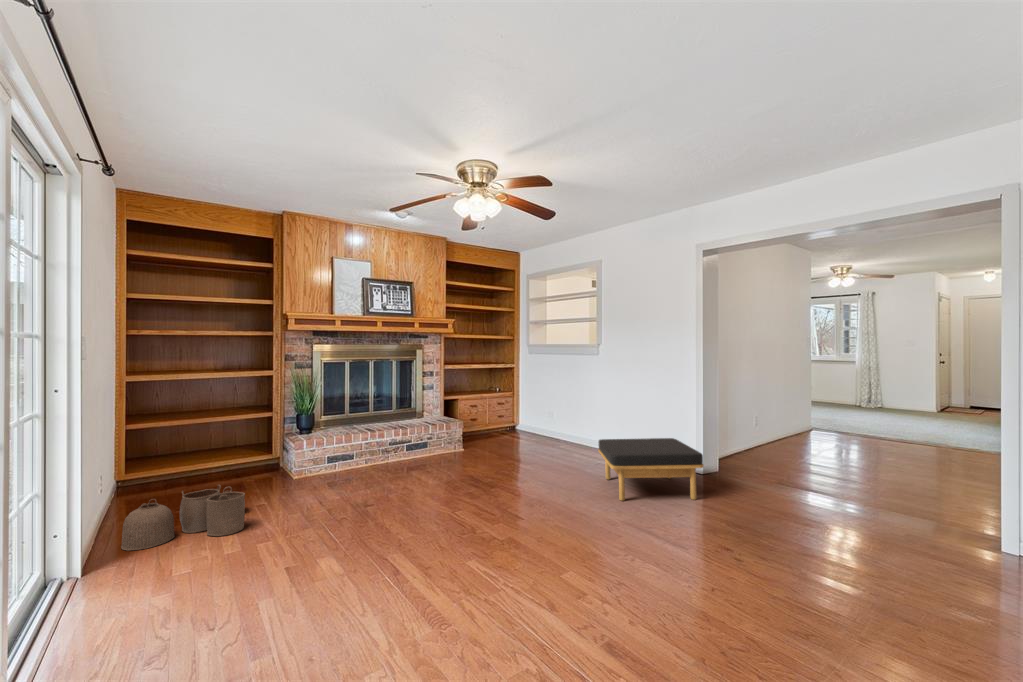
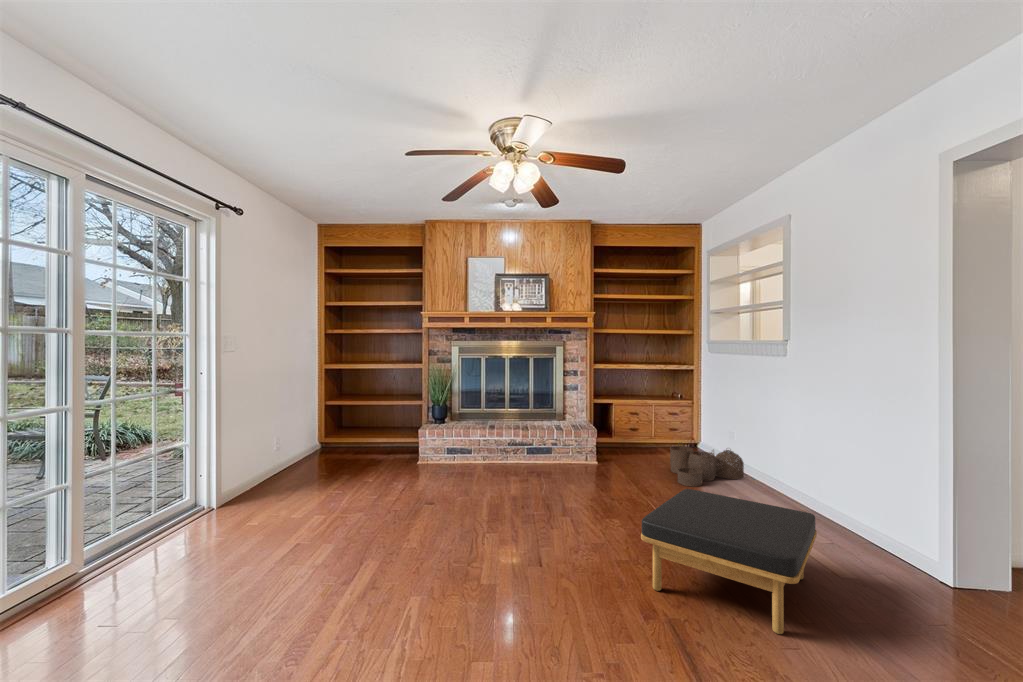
woven basket: present [121,485,245,551] -> present [670,445,744,487]

